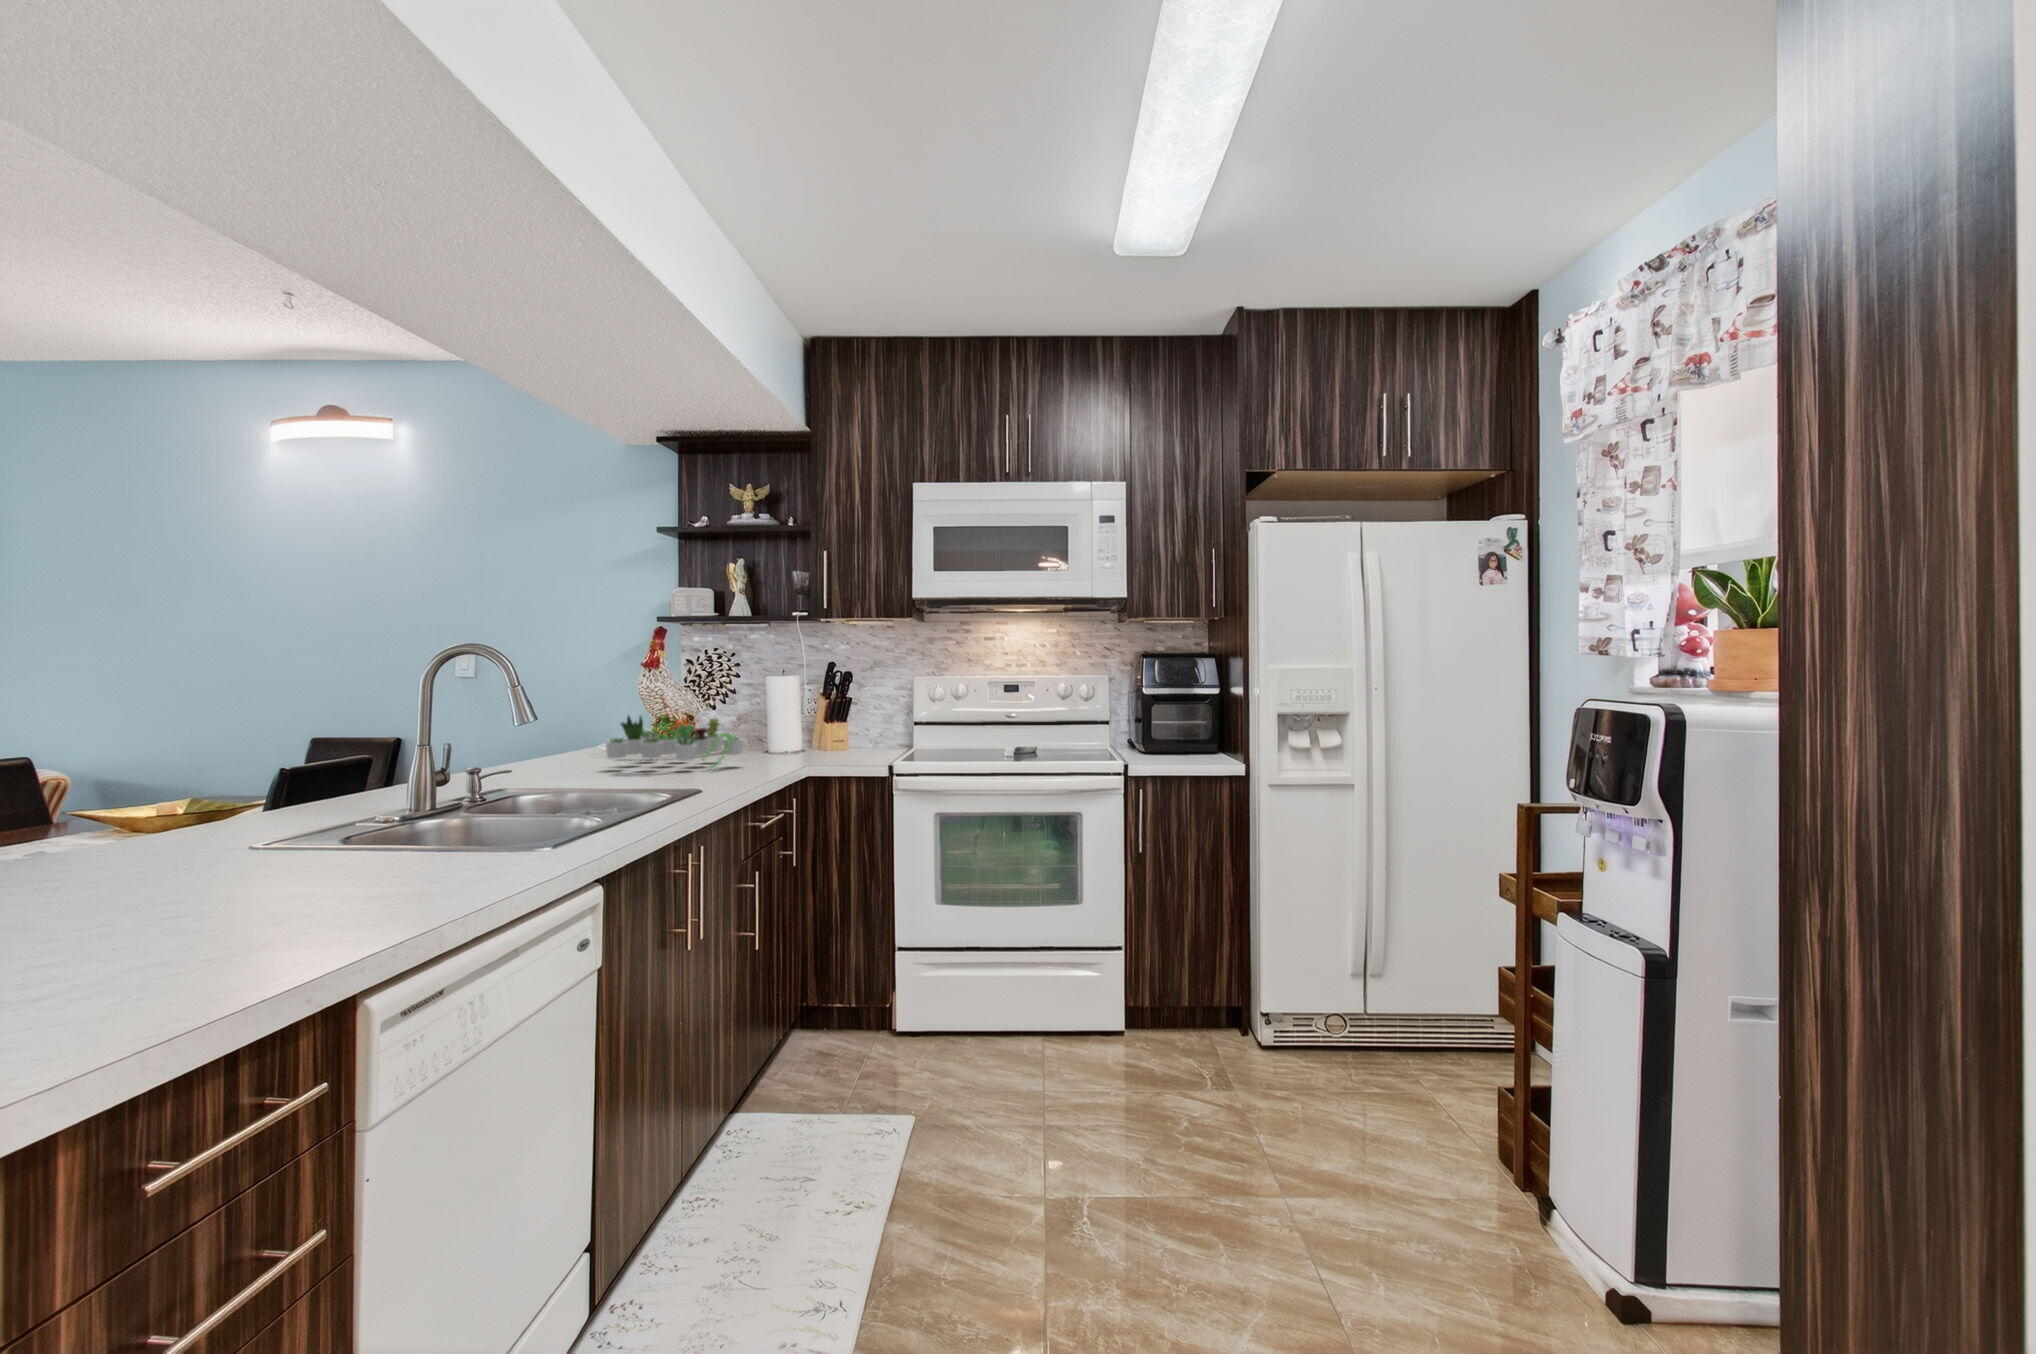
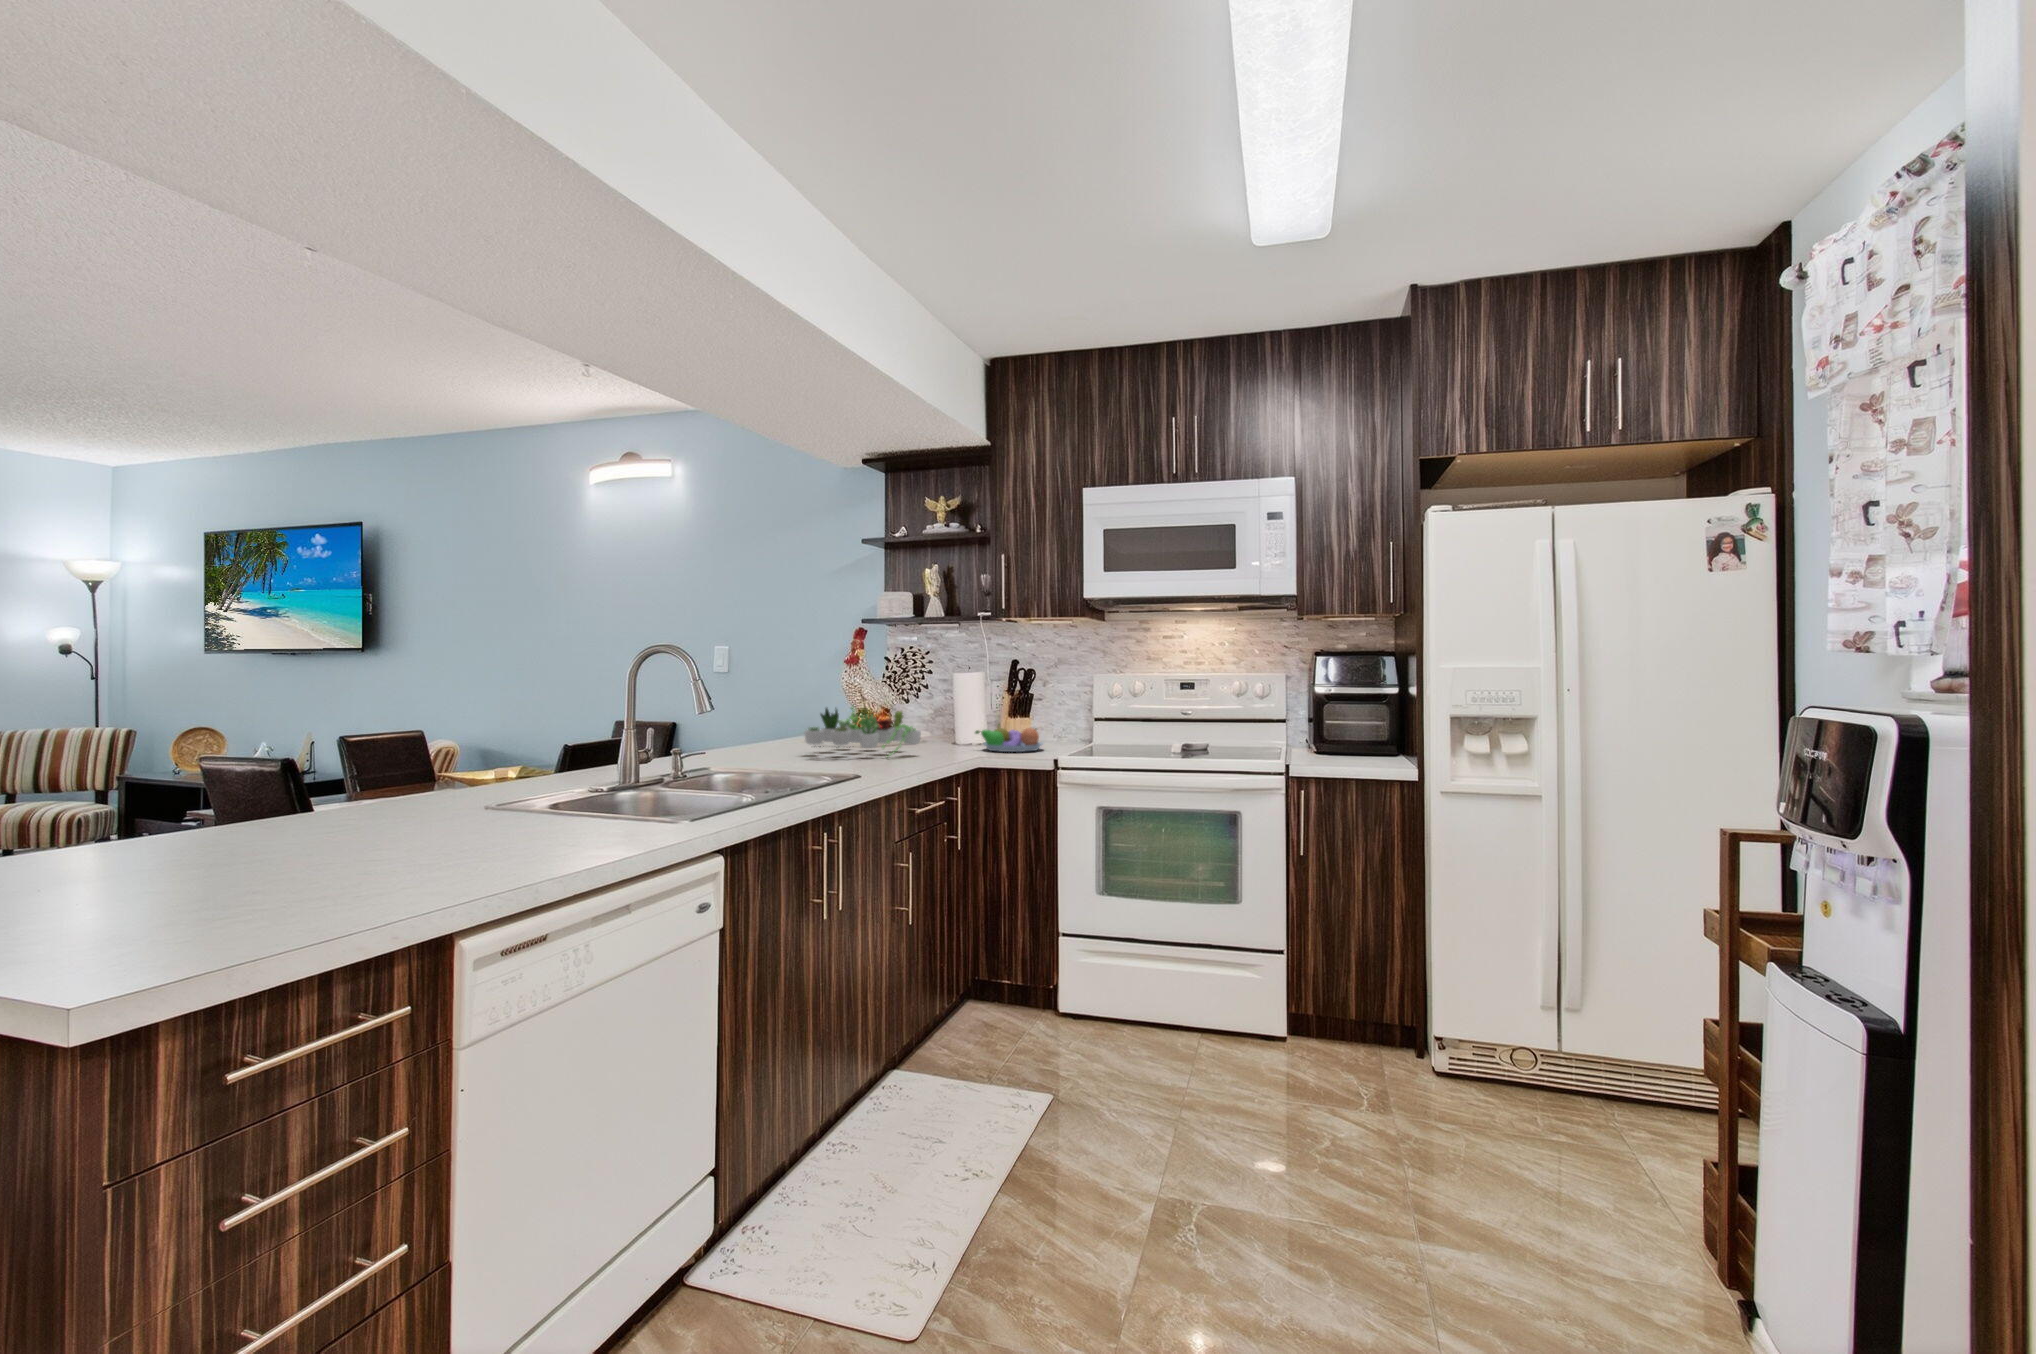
fruit bowl: none [798,730,873,759] -> present [975,727,1043,752]

